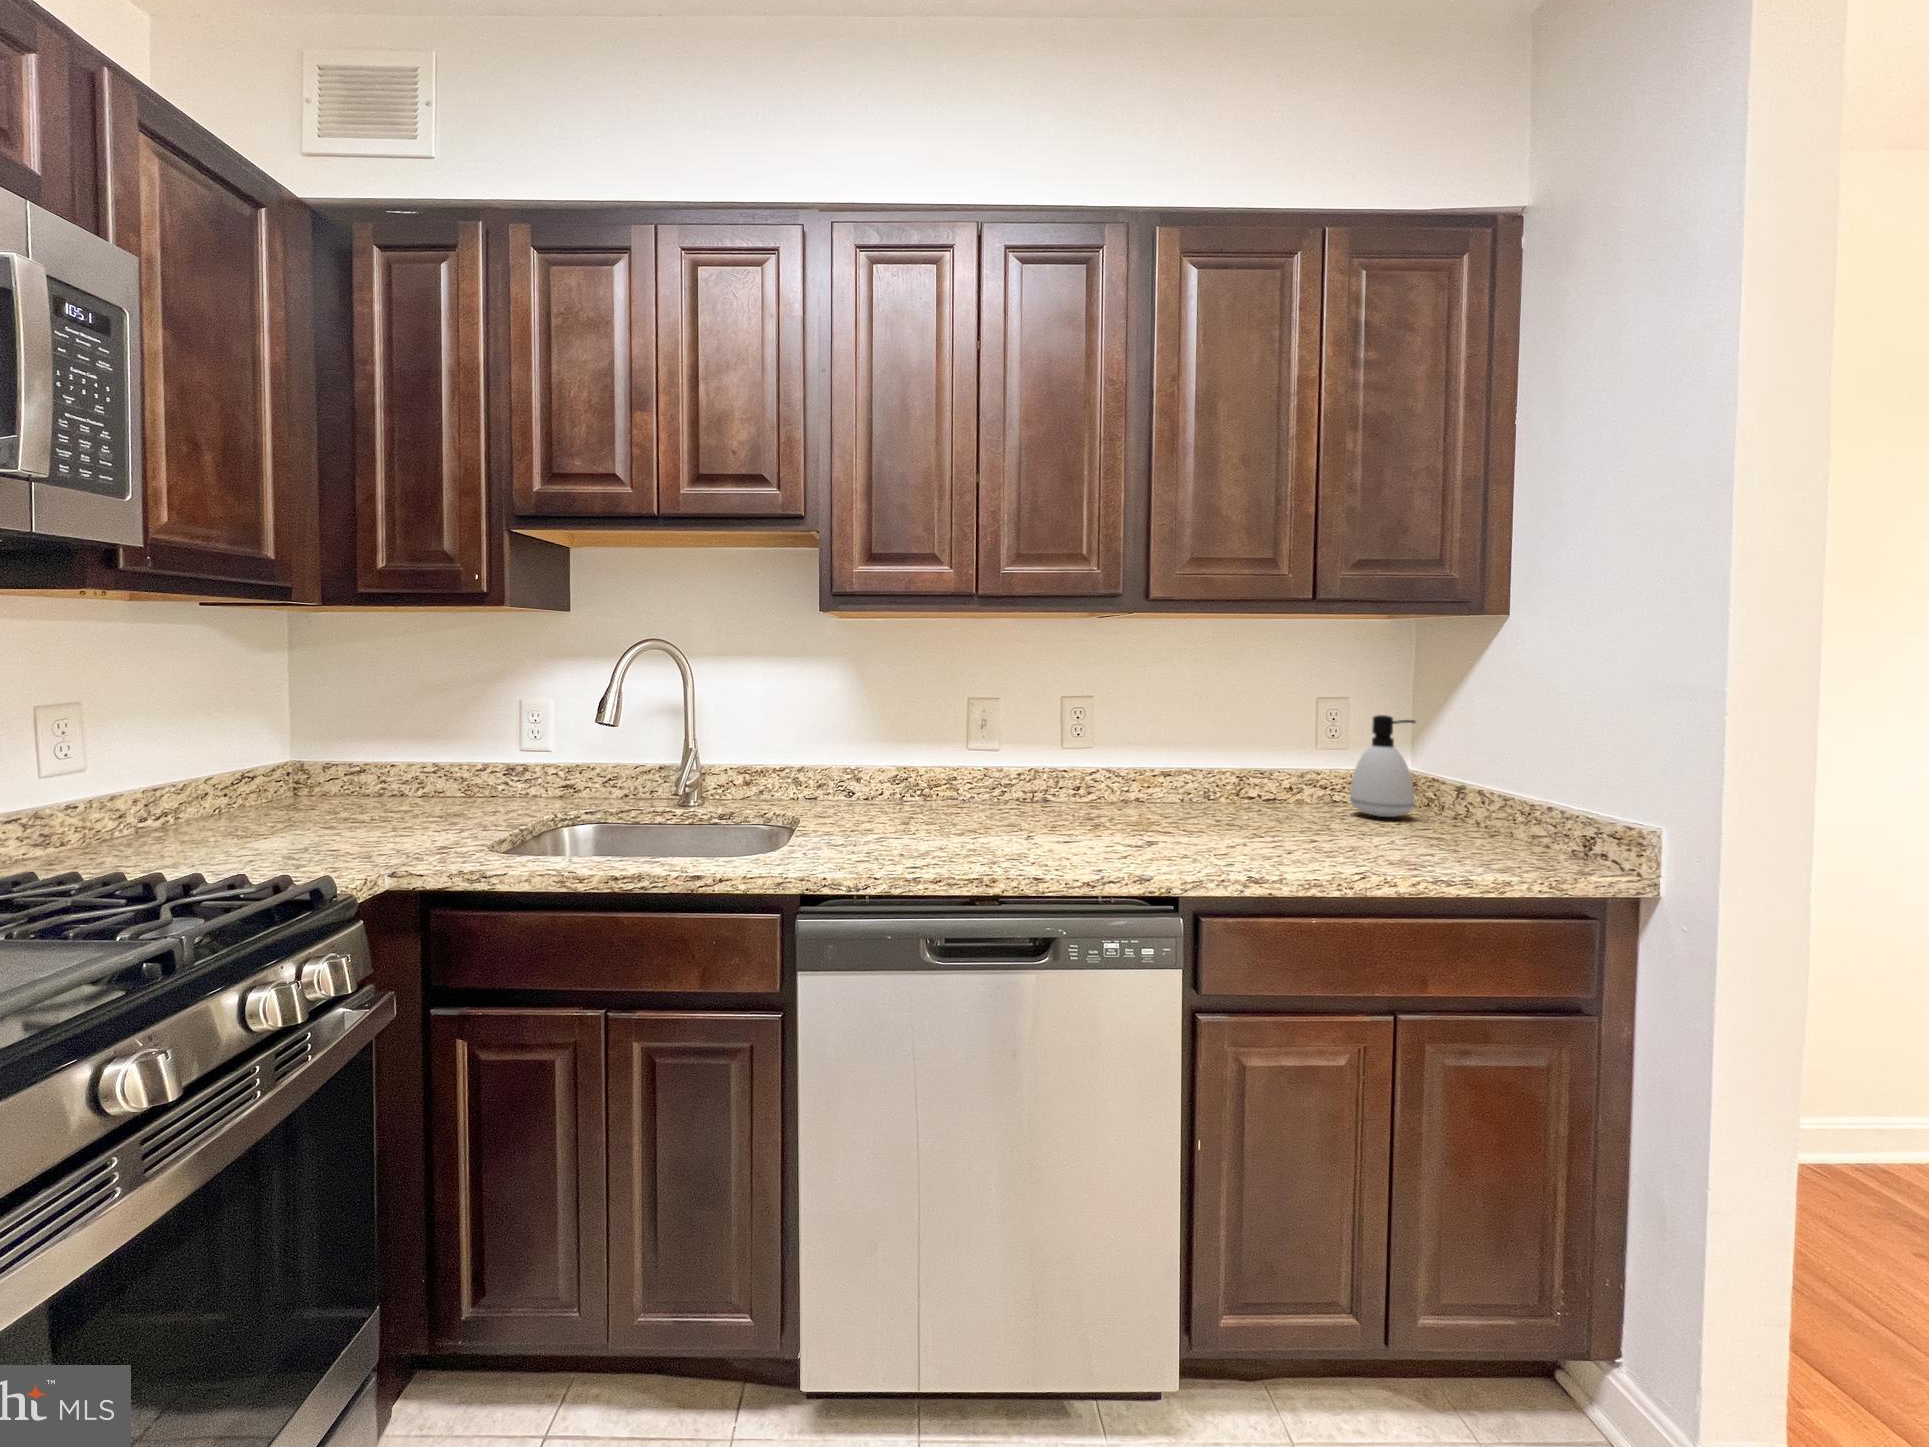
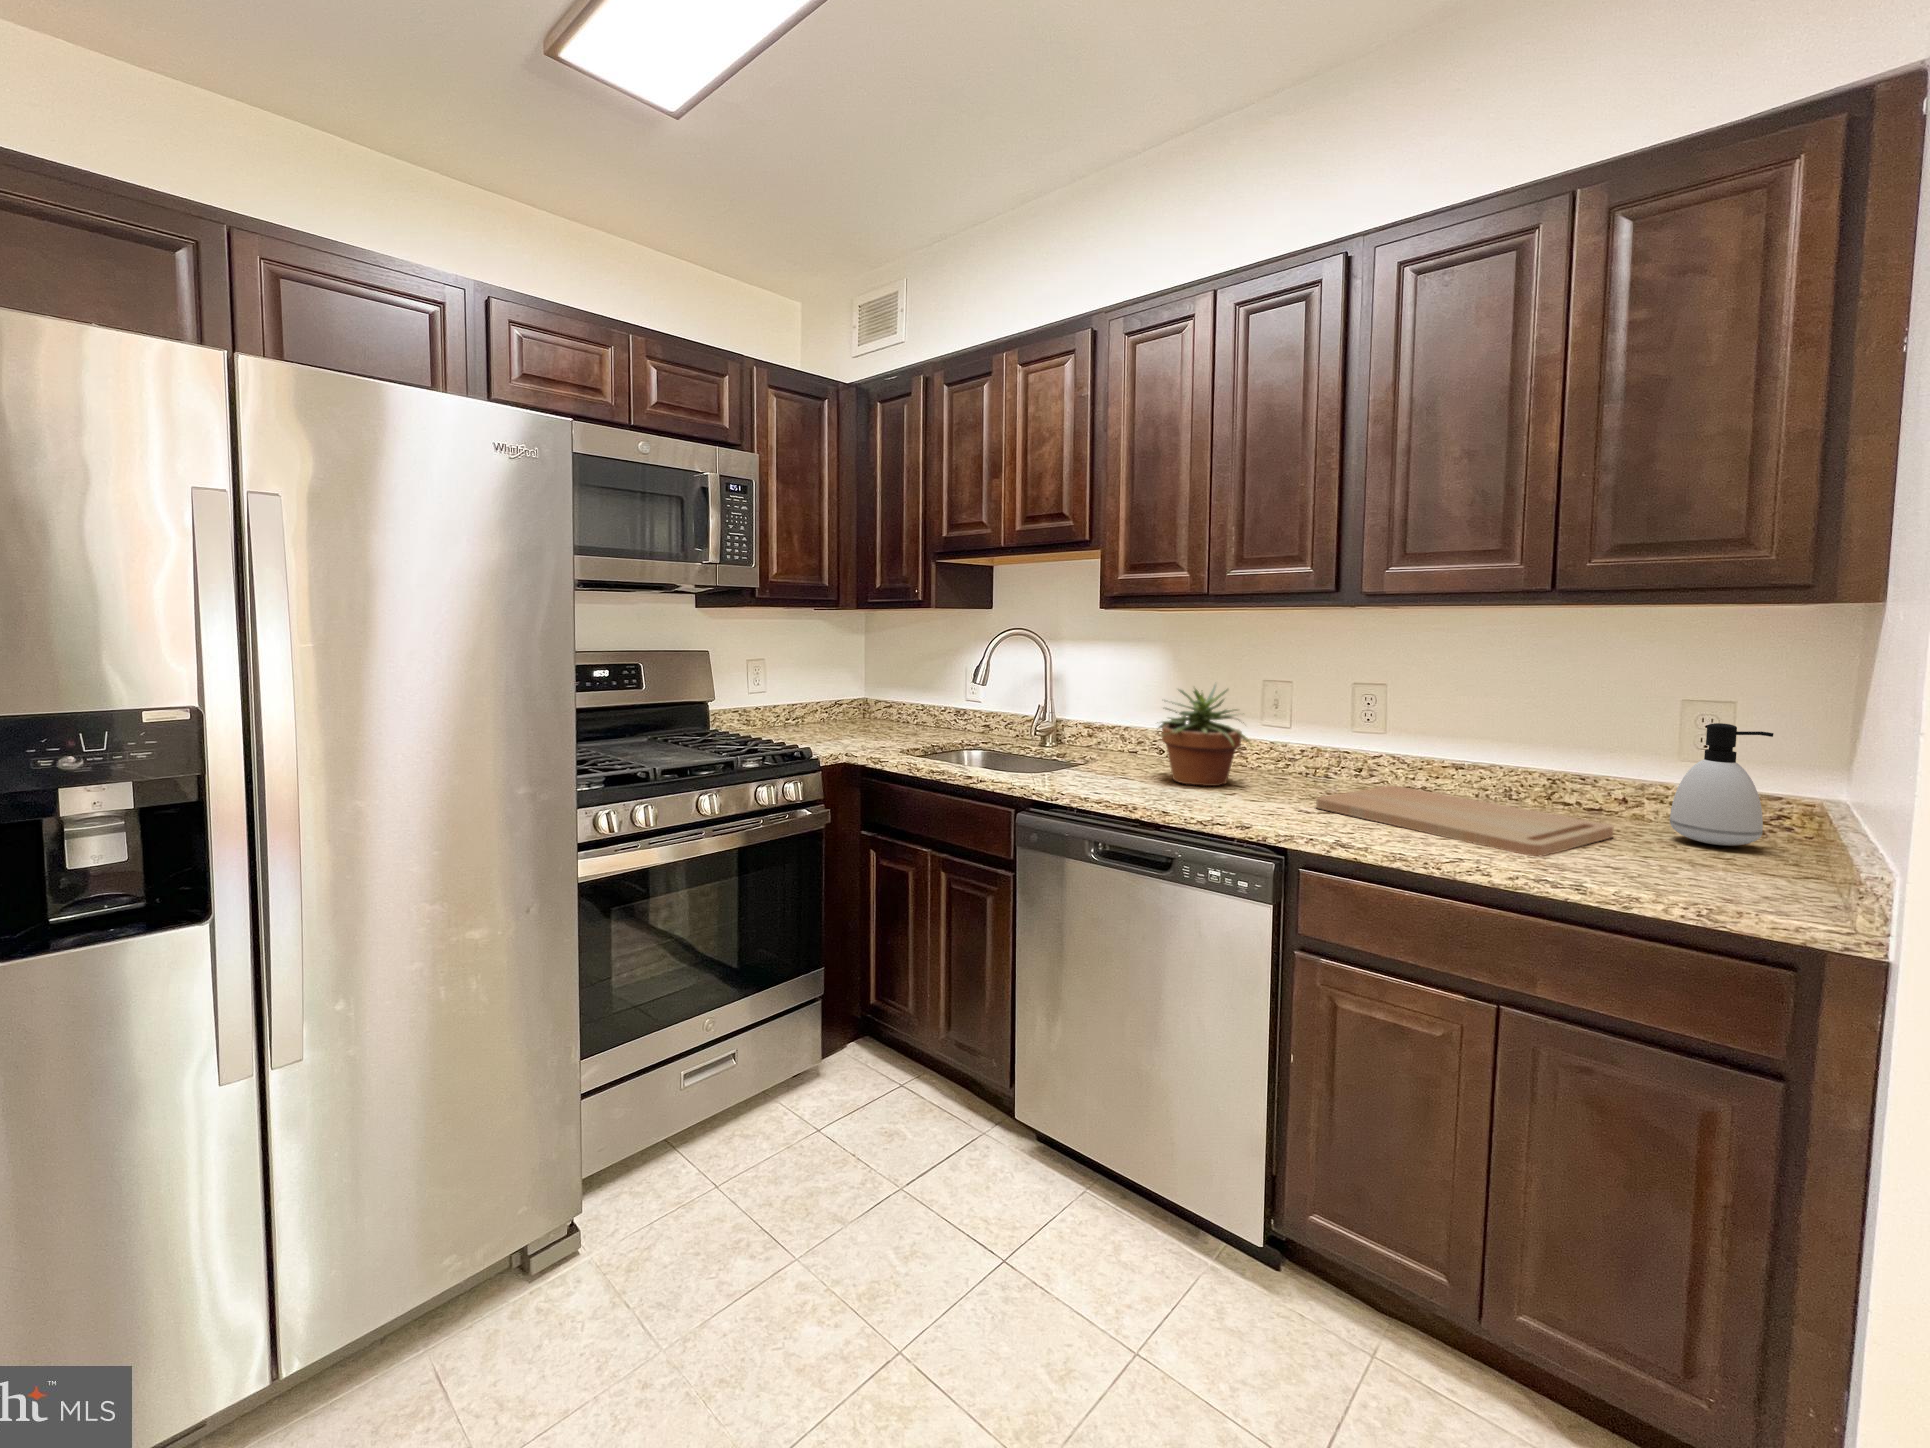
potted plant: none [893,702,1025,833] -> present [1157,685,1250,786]
cutting board: none [1127,801,1378,855] -> present [1316,786,1613,856]

